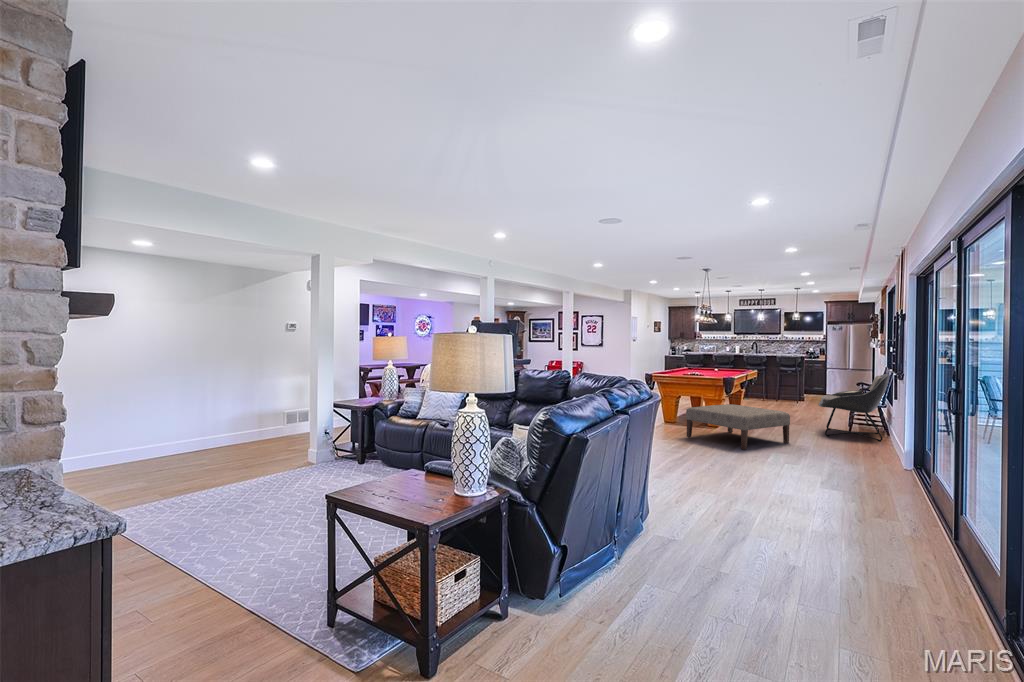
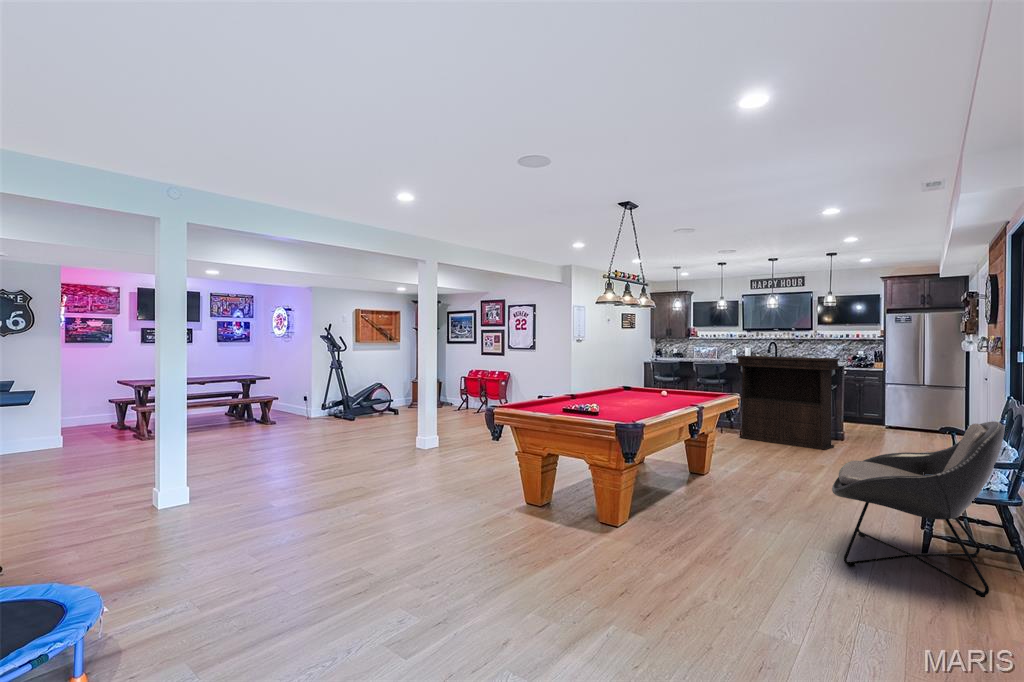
console table: none [742,350,804,405] -> present [736,356,840,451]
ottoman: present [686,404,790,450] -> none [515,480,744,634]

